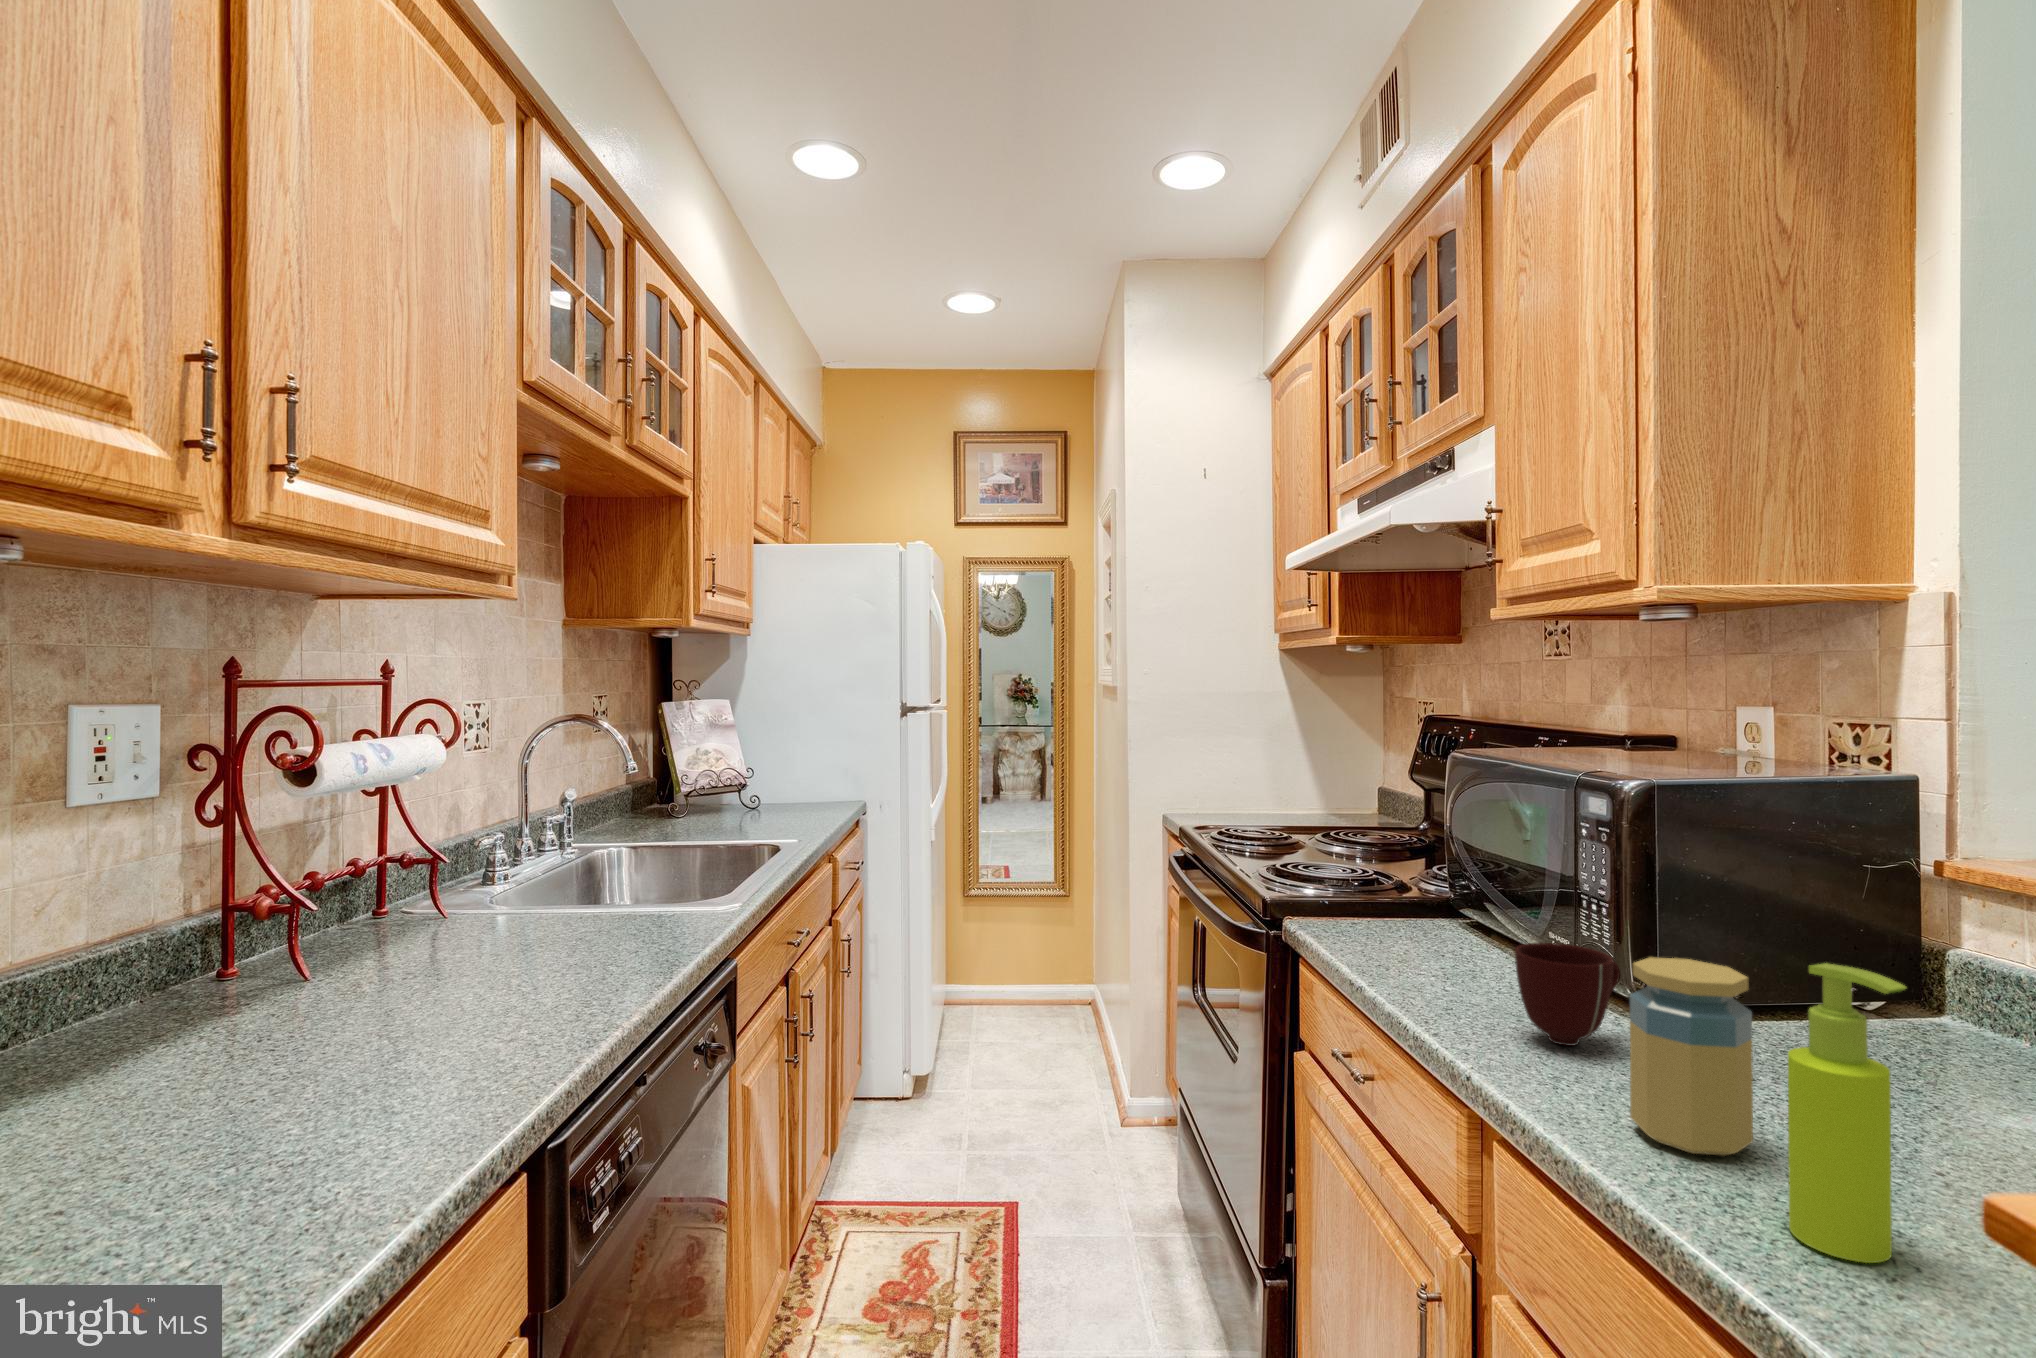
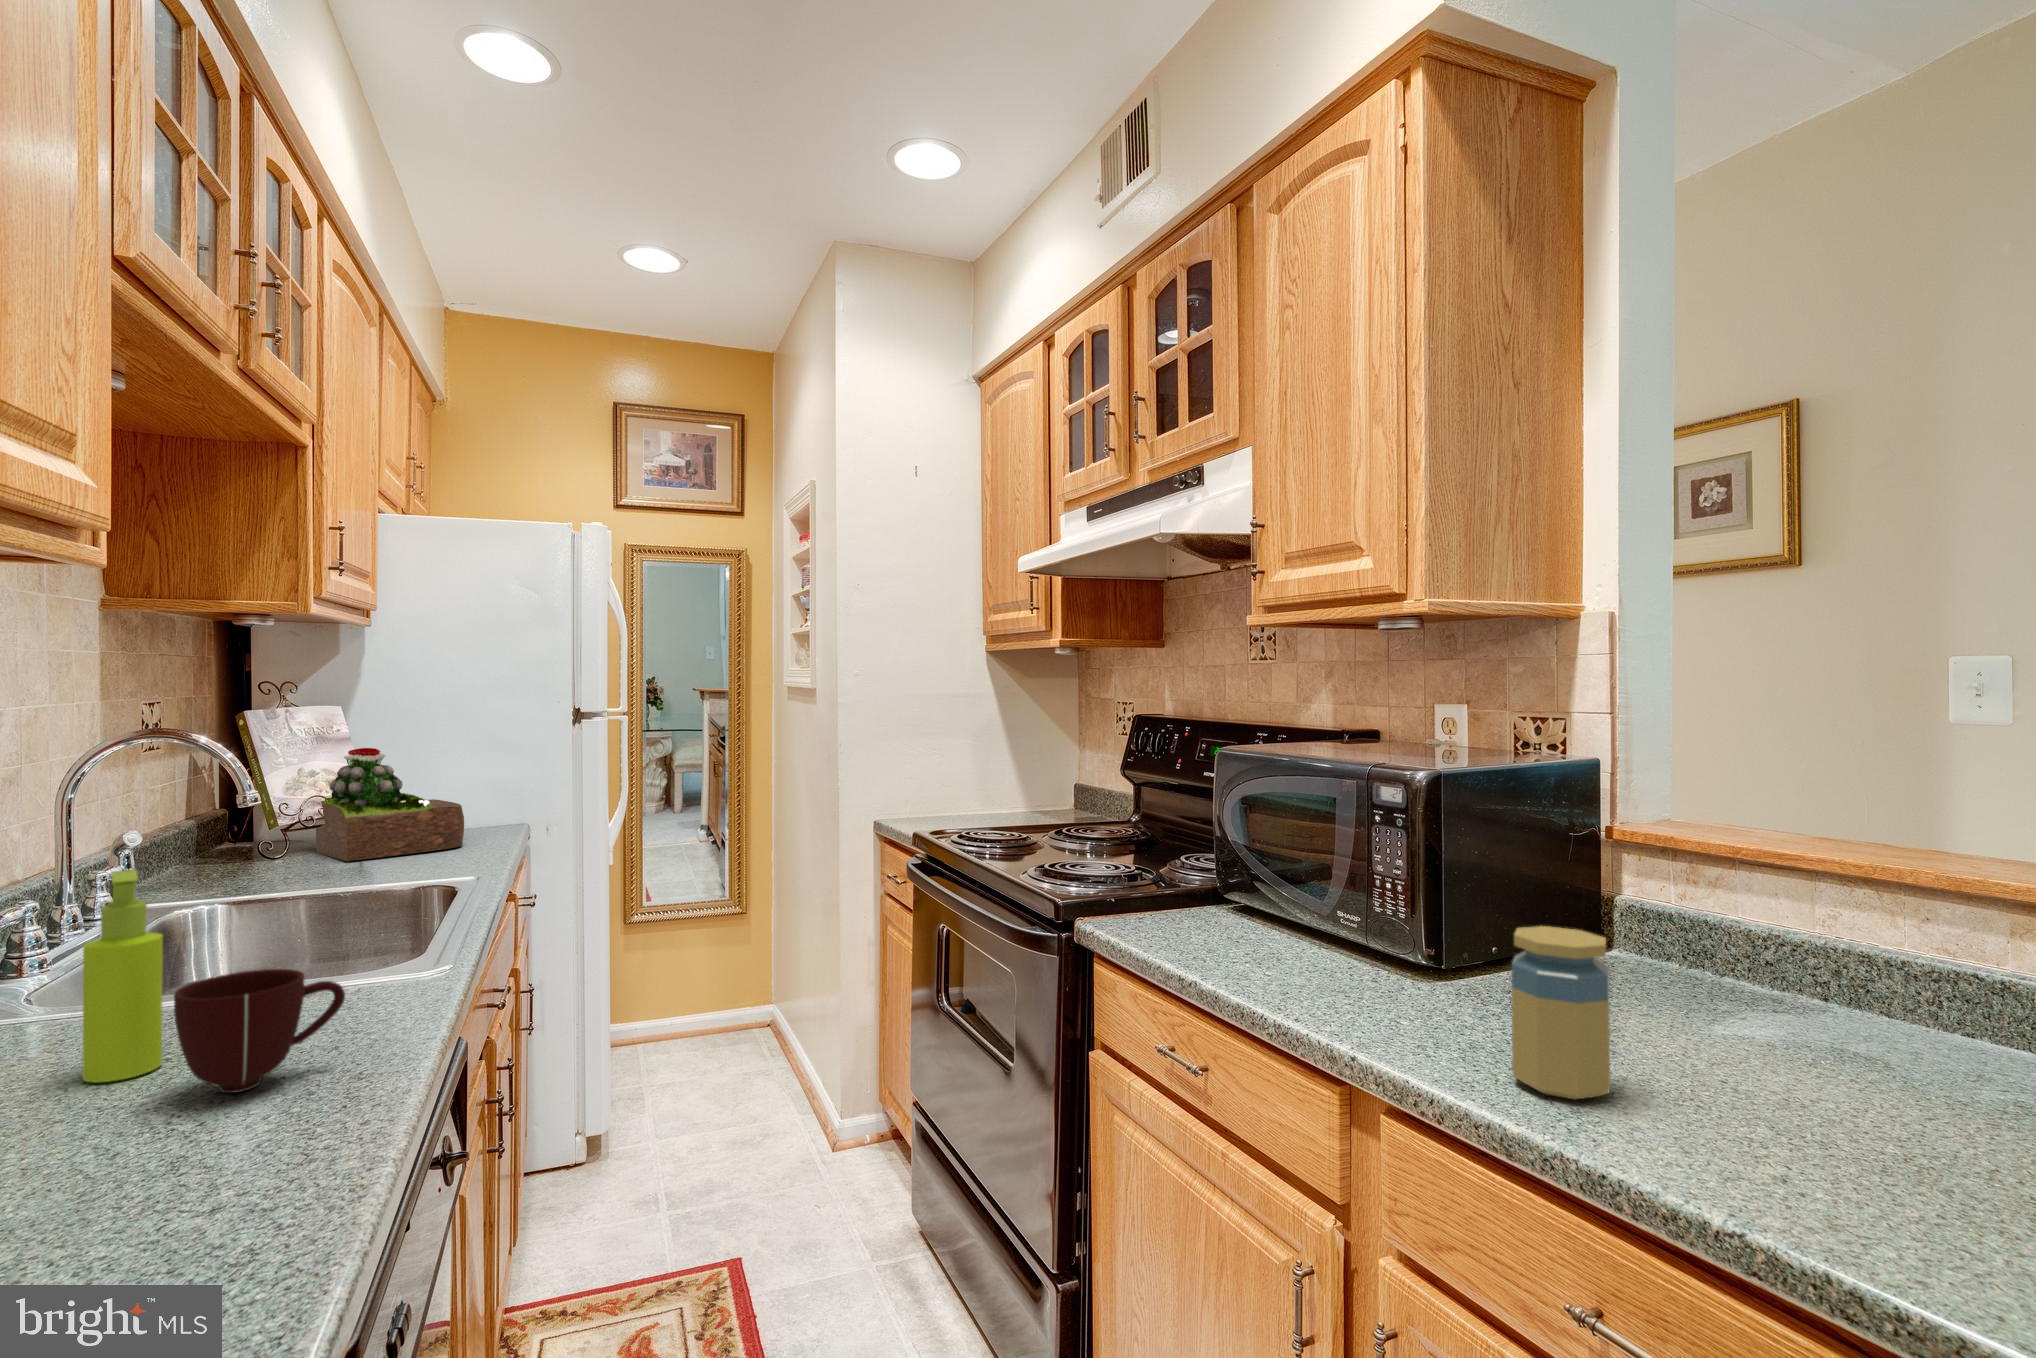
succulent plant: none [706,733,809,823] -> present [316,748,464,861]
mug: present [1515,943,1620,1046] -> present [174,969,345,1093]
soap dispenser: present [1788,963,1906,1263] -> present [82,870,163,1083]

